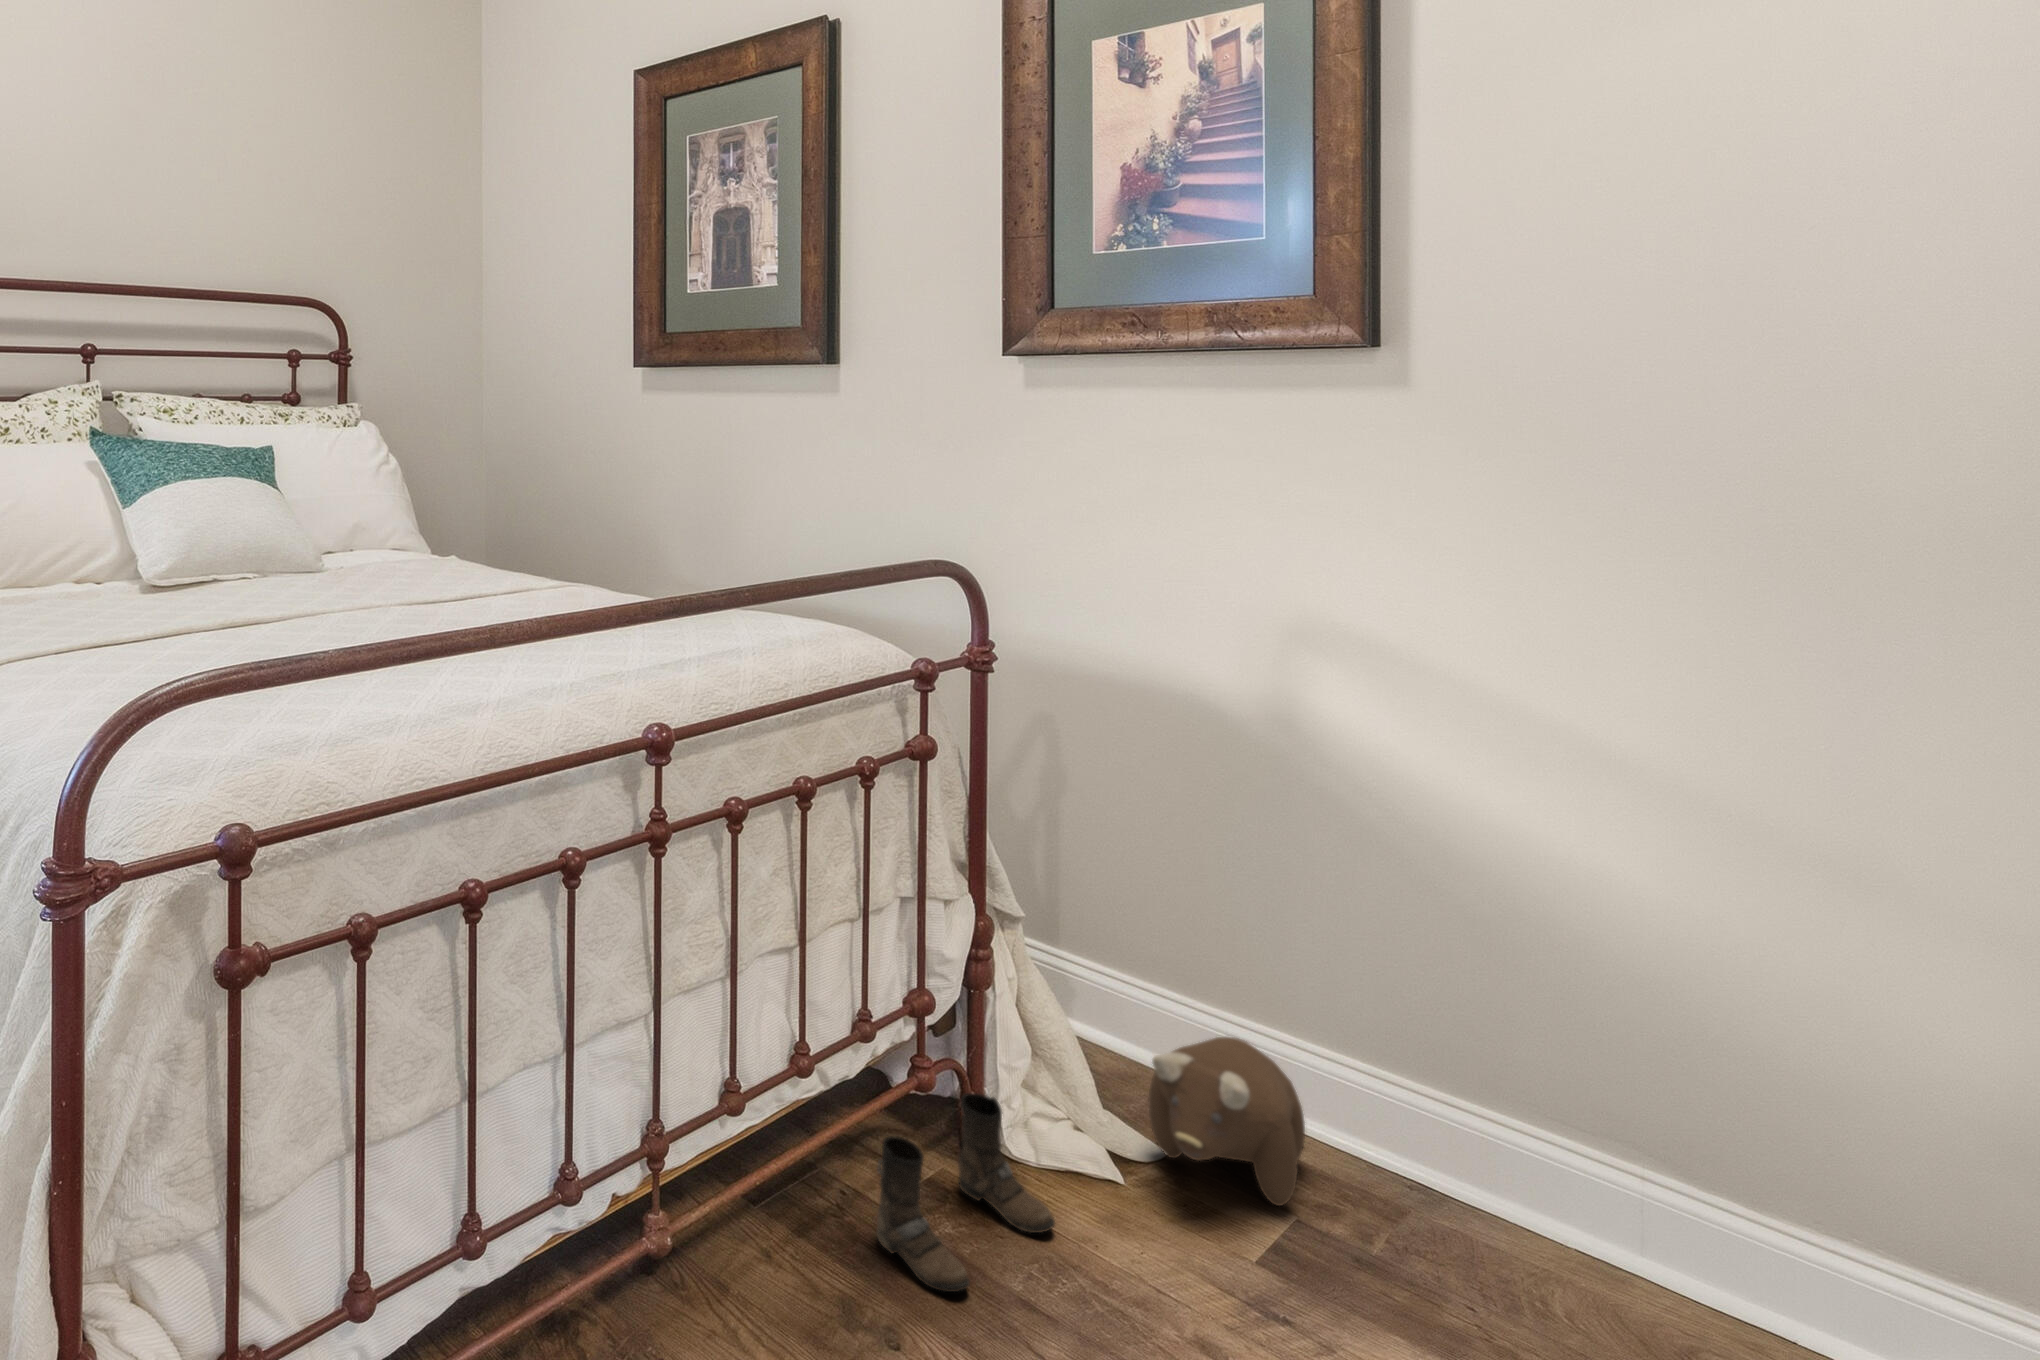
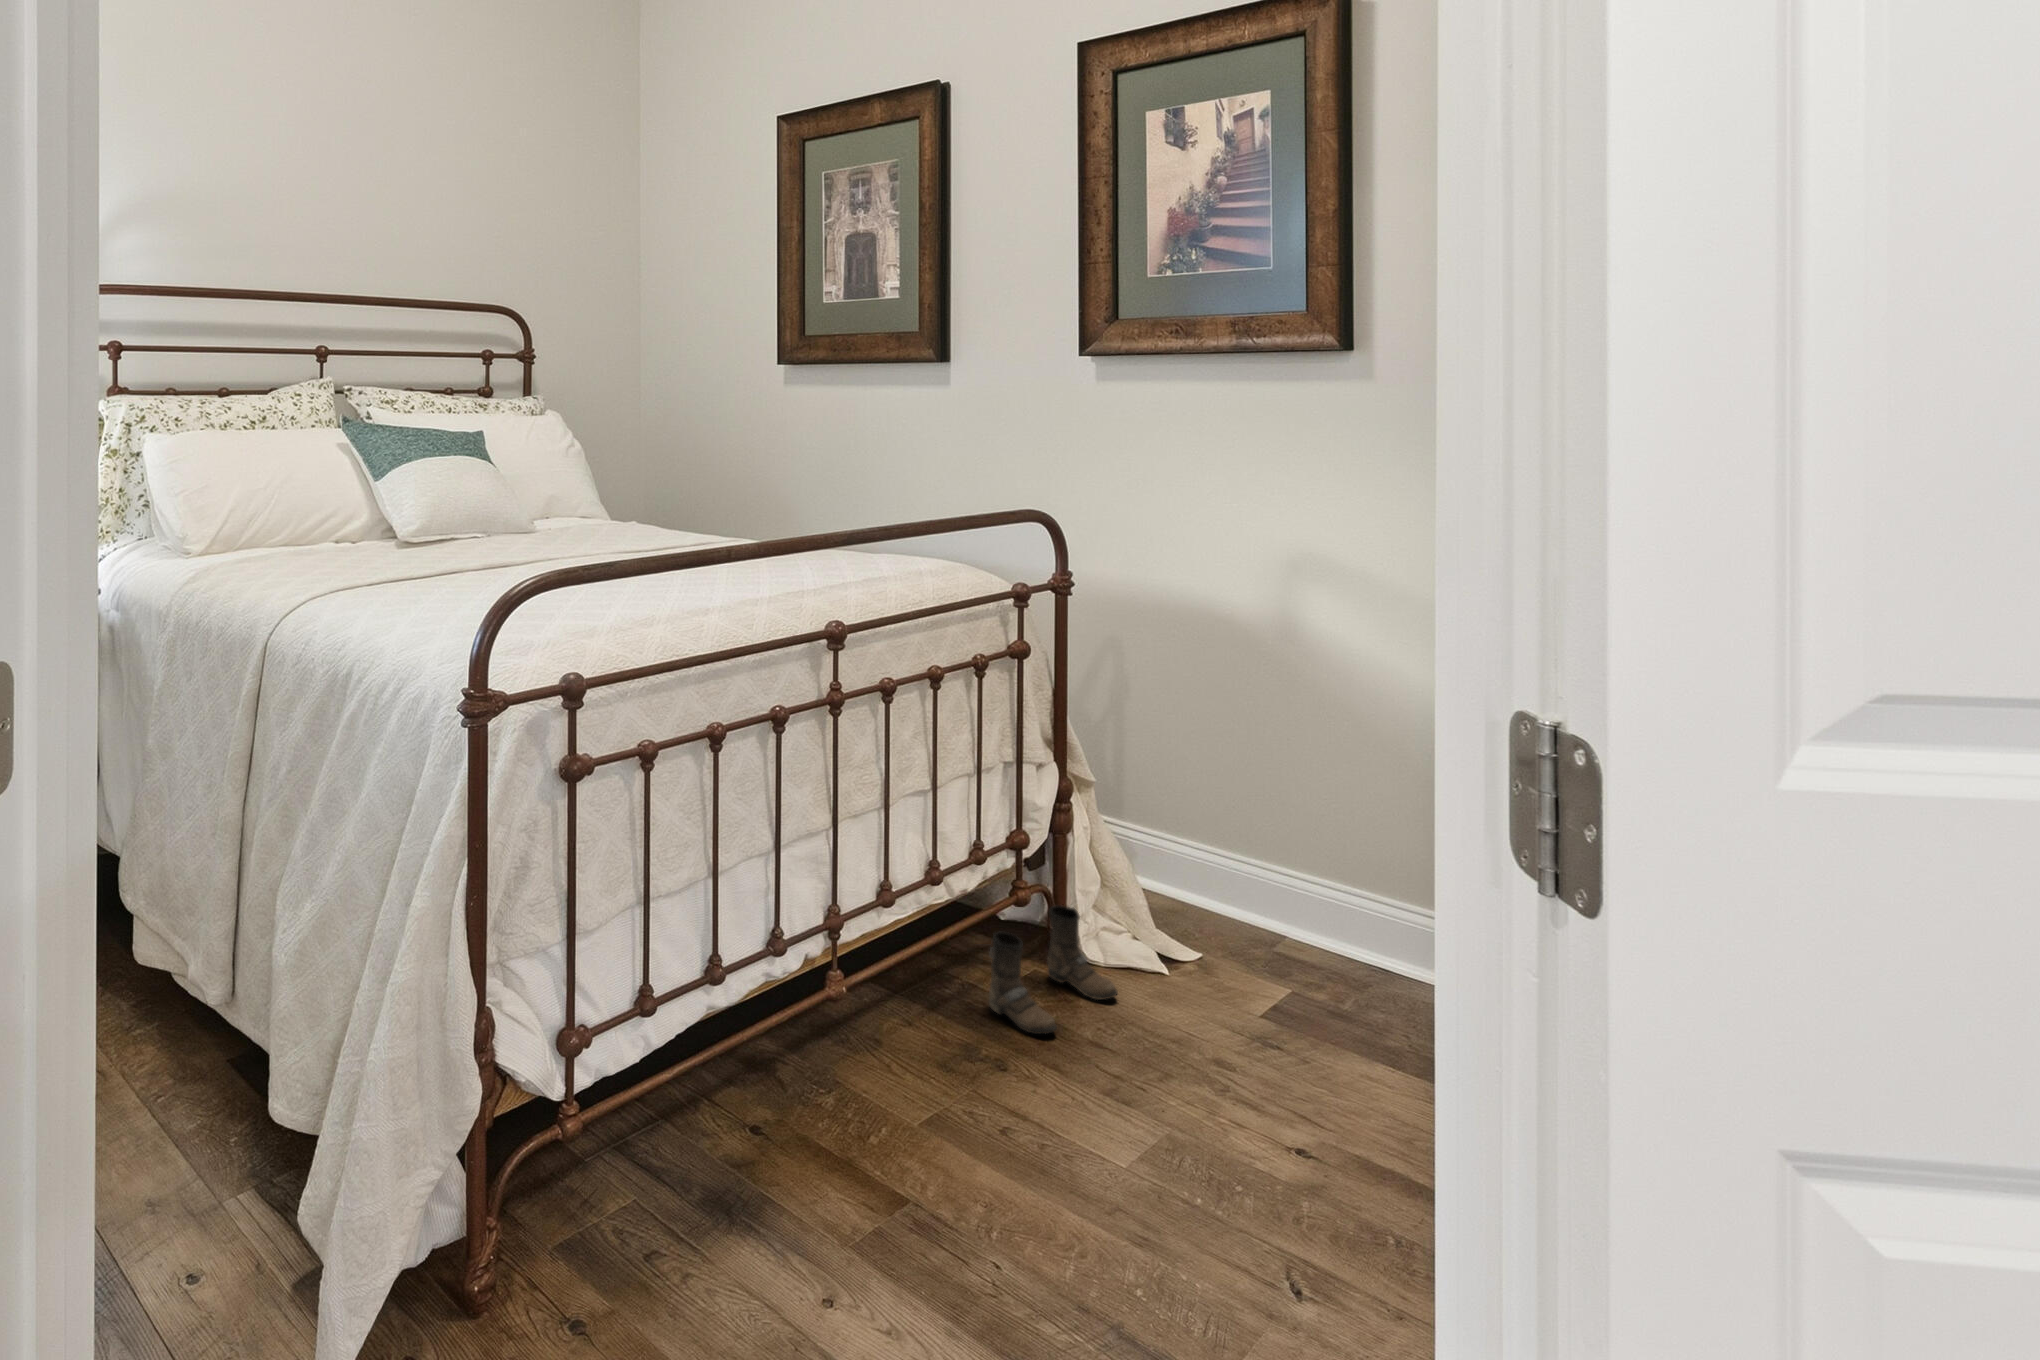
plush toy: present [1148,1037,1305,1206] -> none [1187,863,1300,980]

